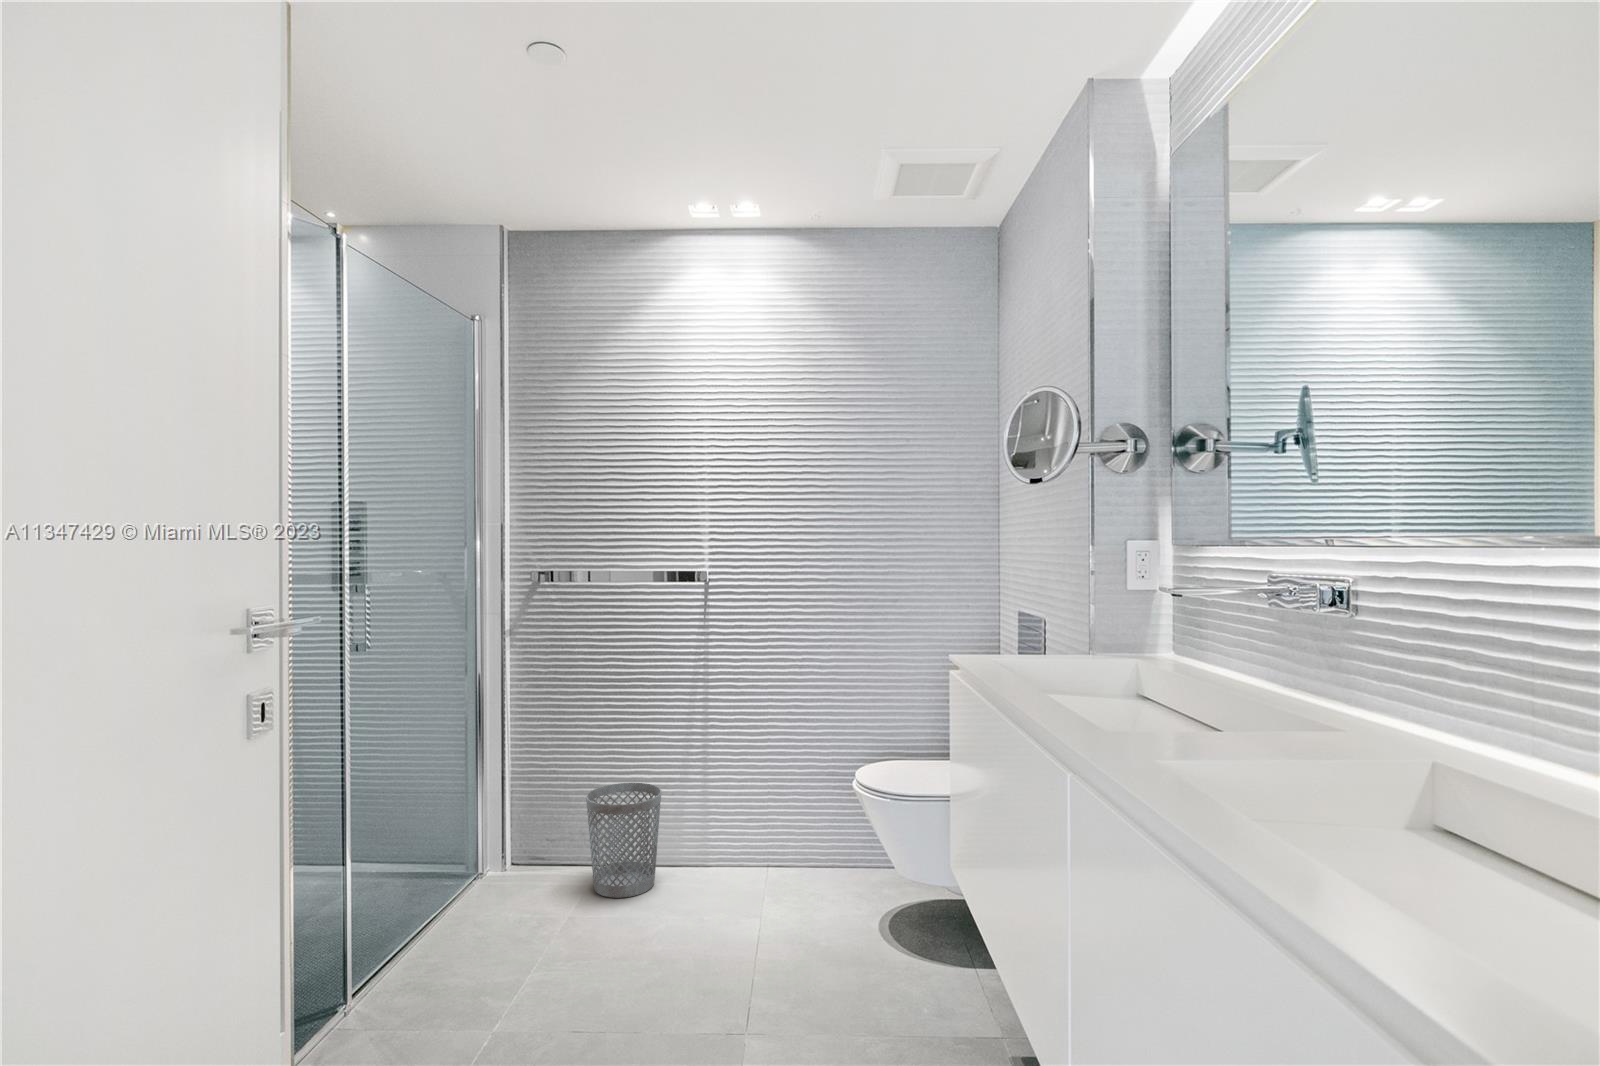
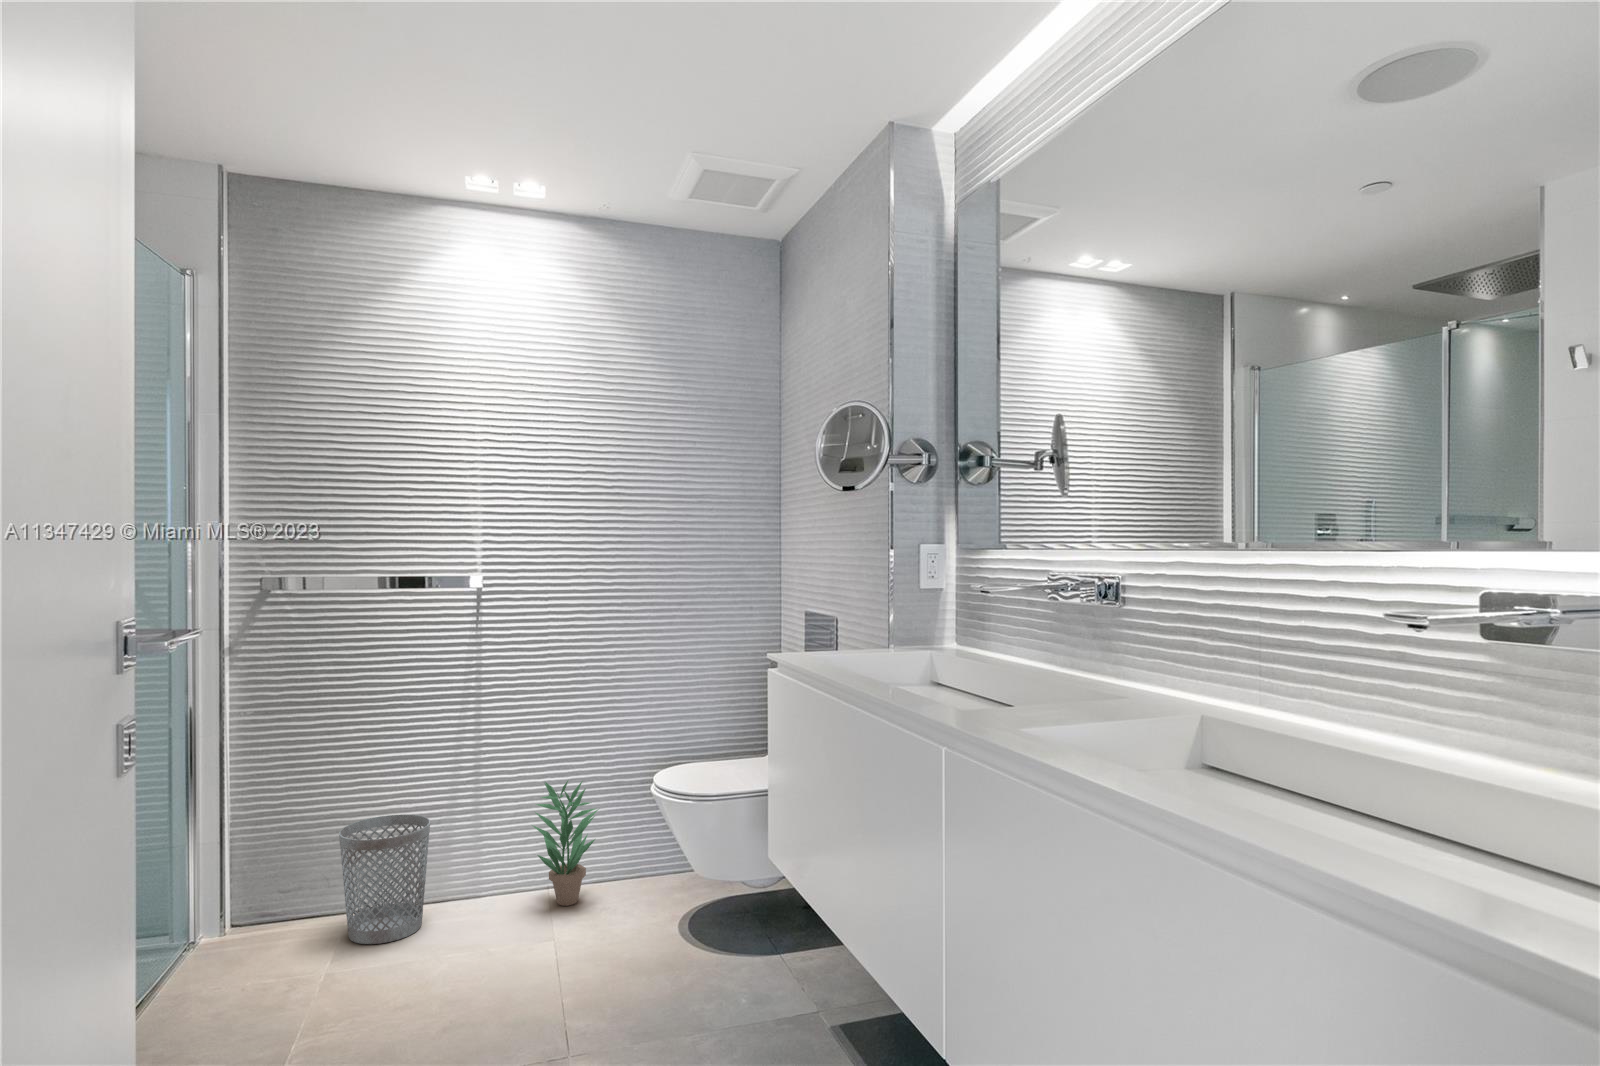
potted plant: none [748,764,811,884] -> present [533,781,598,906]

